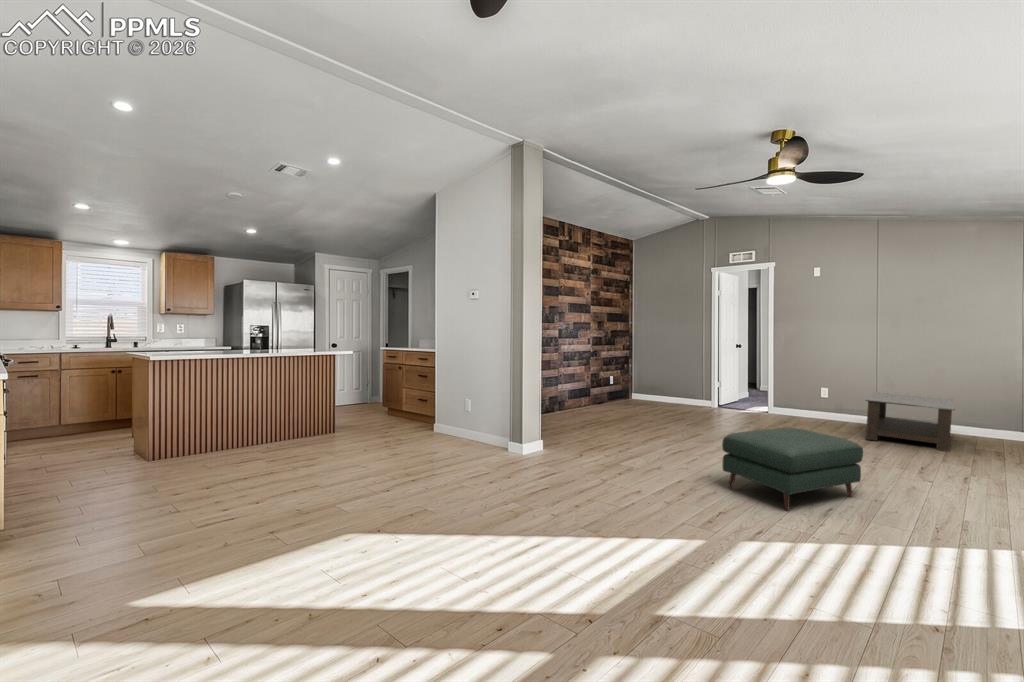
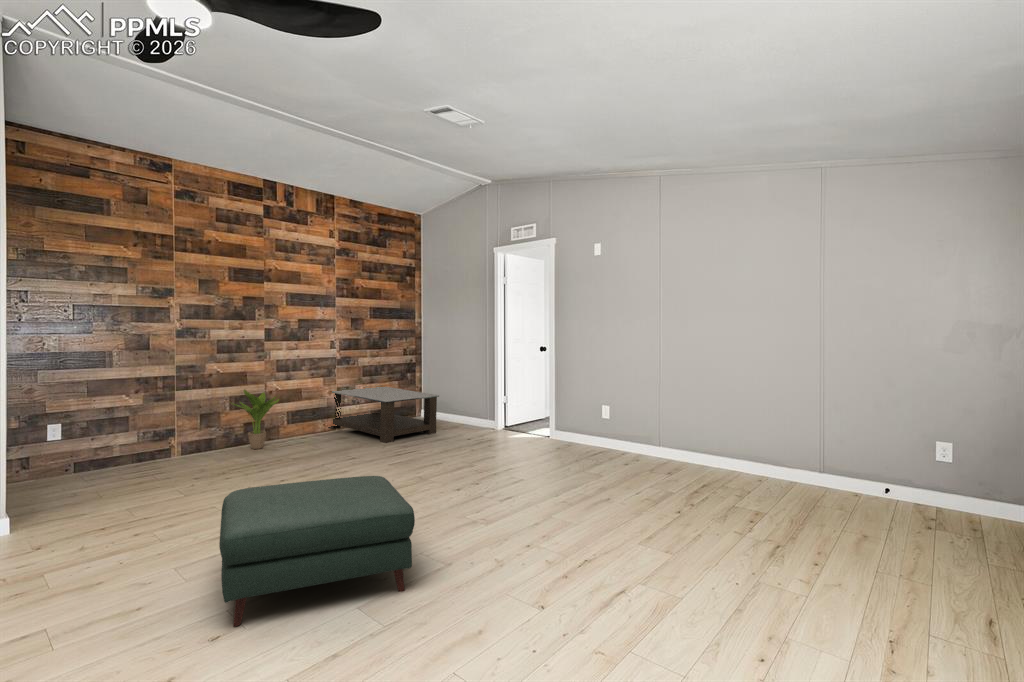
potted plant: none [547,375,580,419] -> present [233,390,279,449]
coffee table: present [866,392,955,451] -> present [328,387,439,443]

